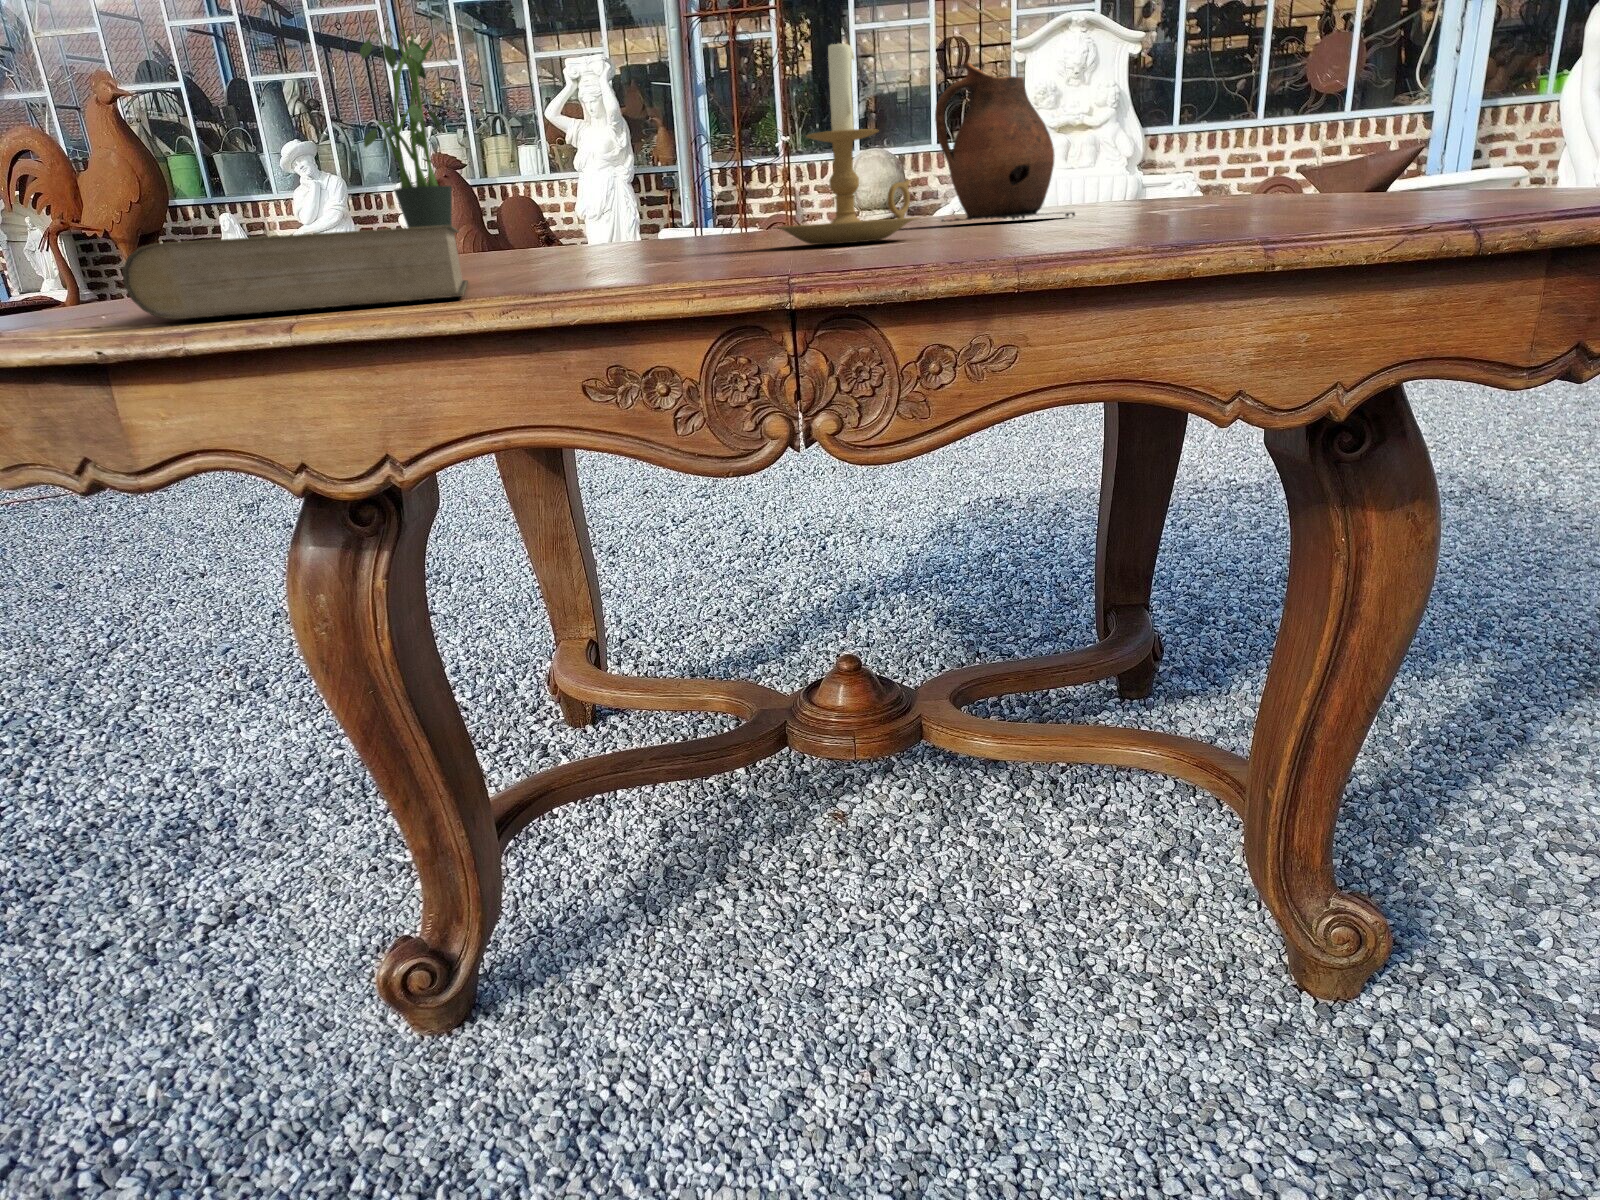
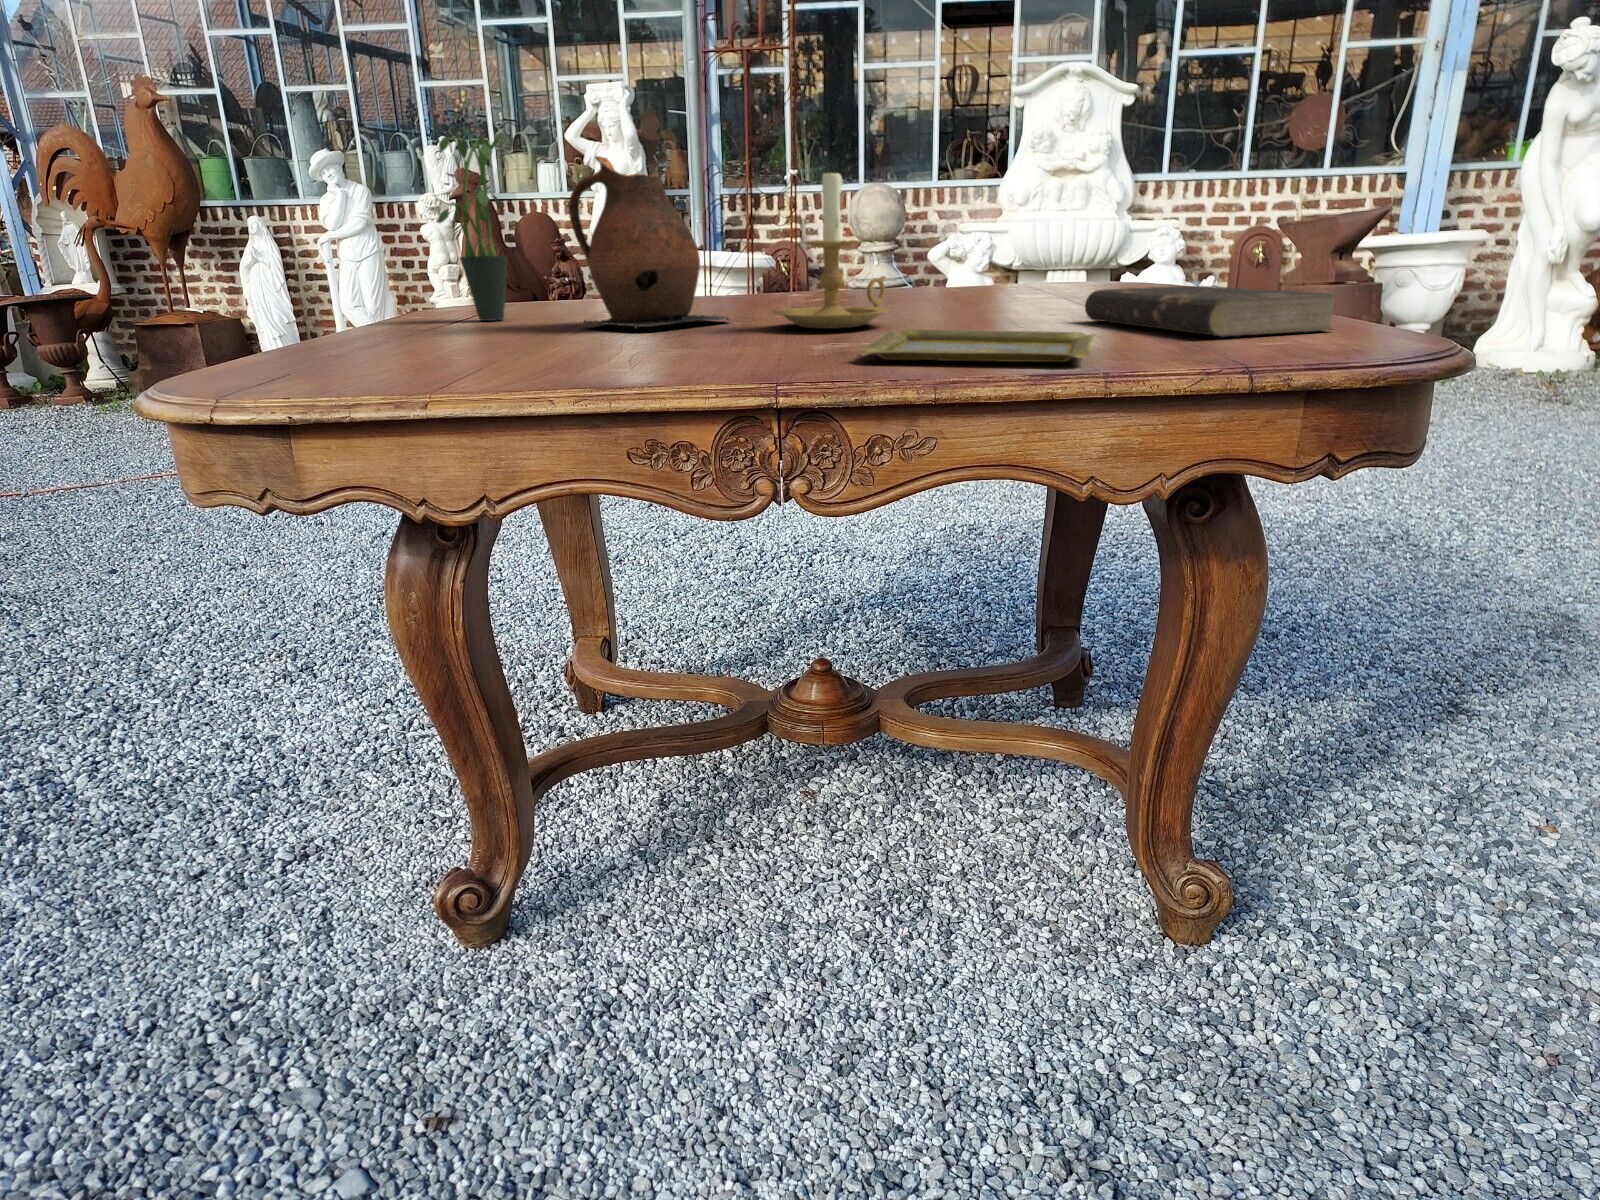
ceramic pitcher: present [935,63,1075,222] -> present [568,156,729,329]
tray: none [891,210,1214,251] -> present [860,329,1094,362]
book: present [123,225,468,319] -> present [1085,286,1339,336]

